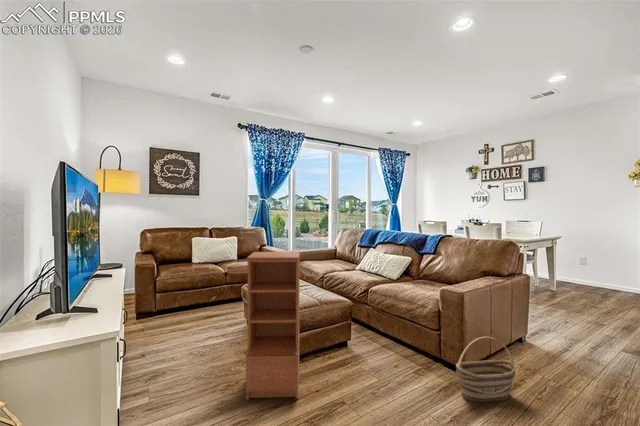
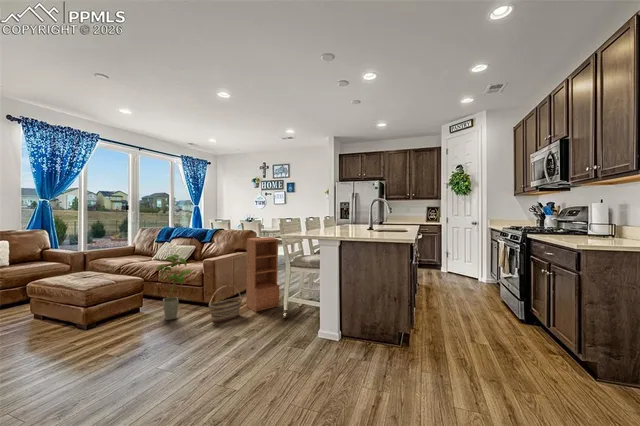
bookcase: present [246,252,300,399] -> present [246,237,279,312]
house plant: none [371,270,422,370] -> present [157,254,192,320]

